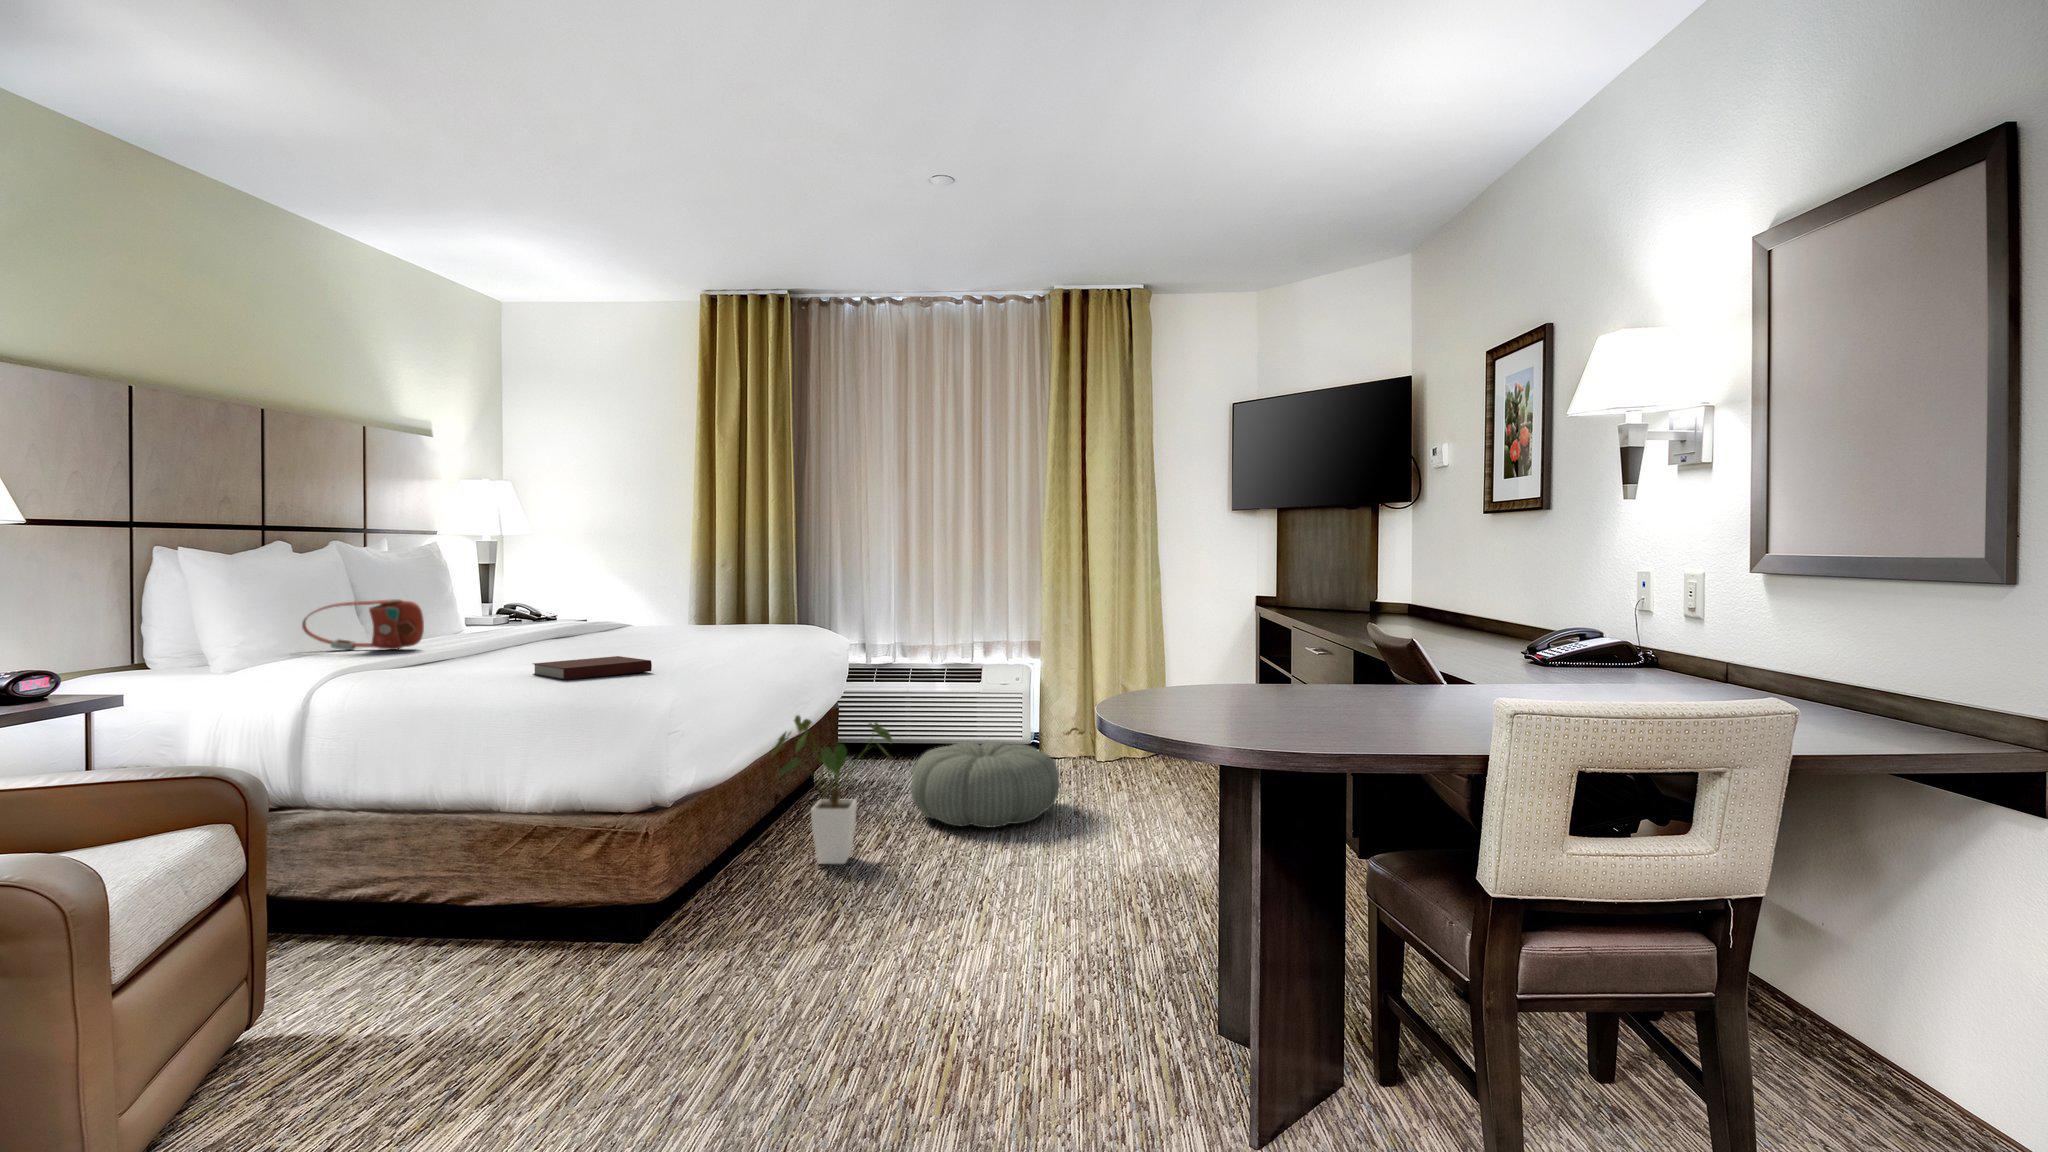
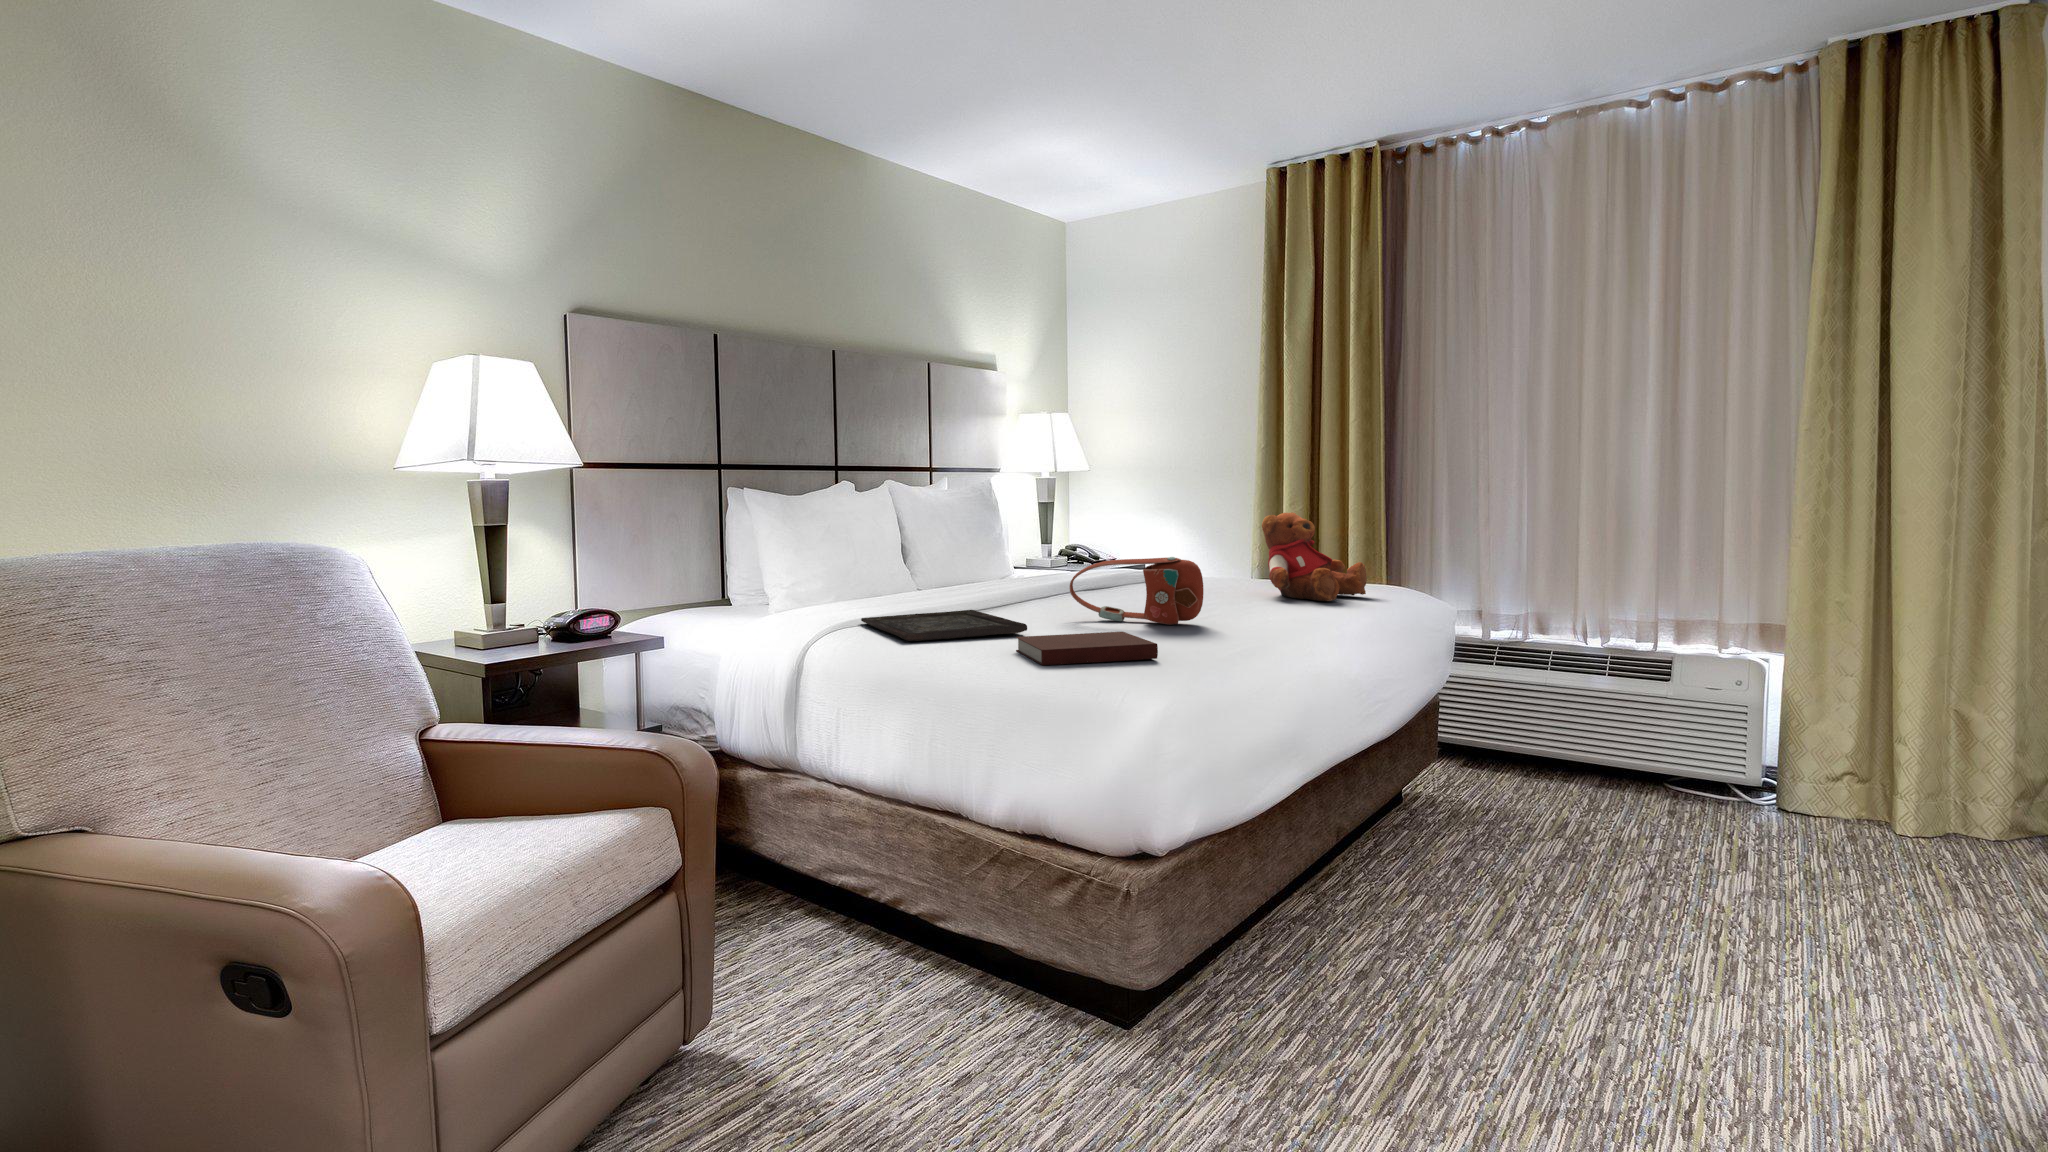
teddy bear: none [702,572,782,636] -> present [1262,513,1367,601]
handbag: present [302,599,424,650] -> present [1070,557,1203,625]
tray: none [361,652,532,674] -> present [861,610,1027,641]
house plant: present [771,715,892,864] -> none [1331,725,1523,958]
pouf: present [911,741,1060,827] -> none [1551,785,1836,942]

